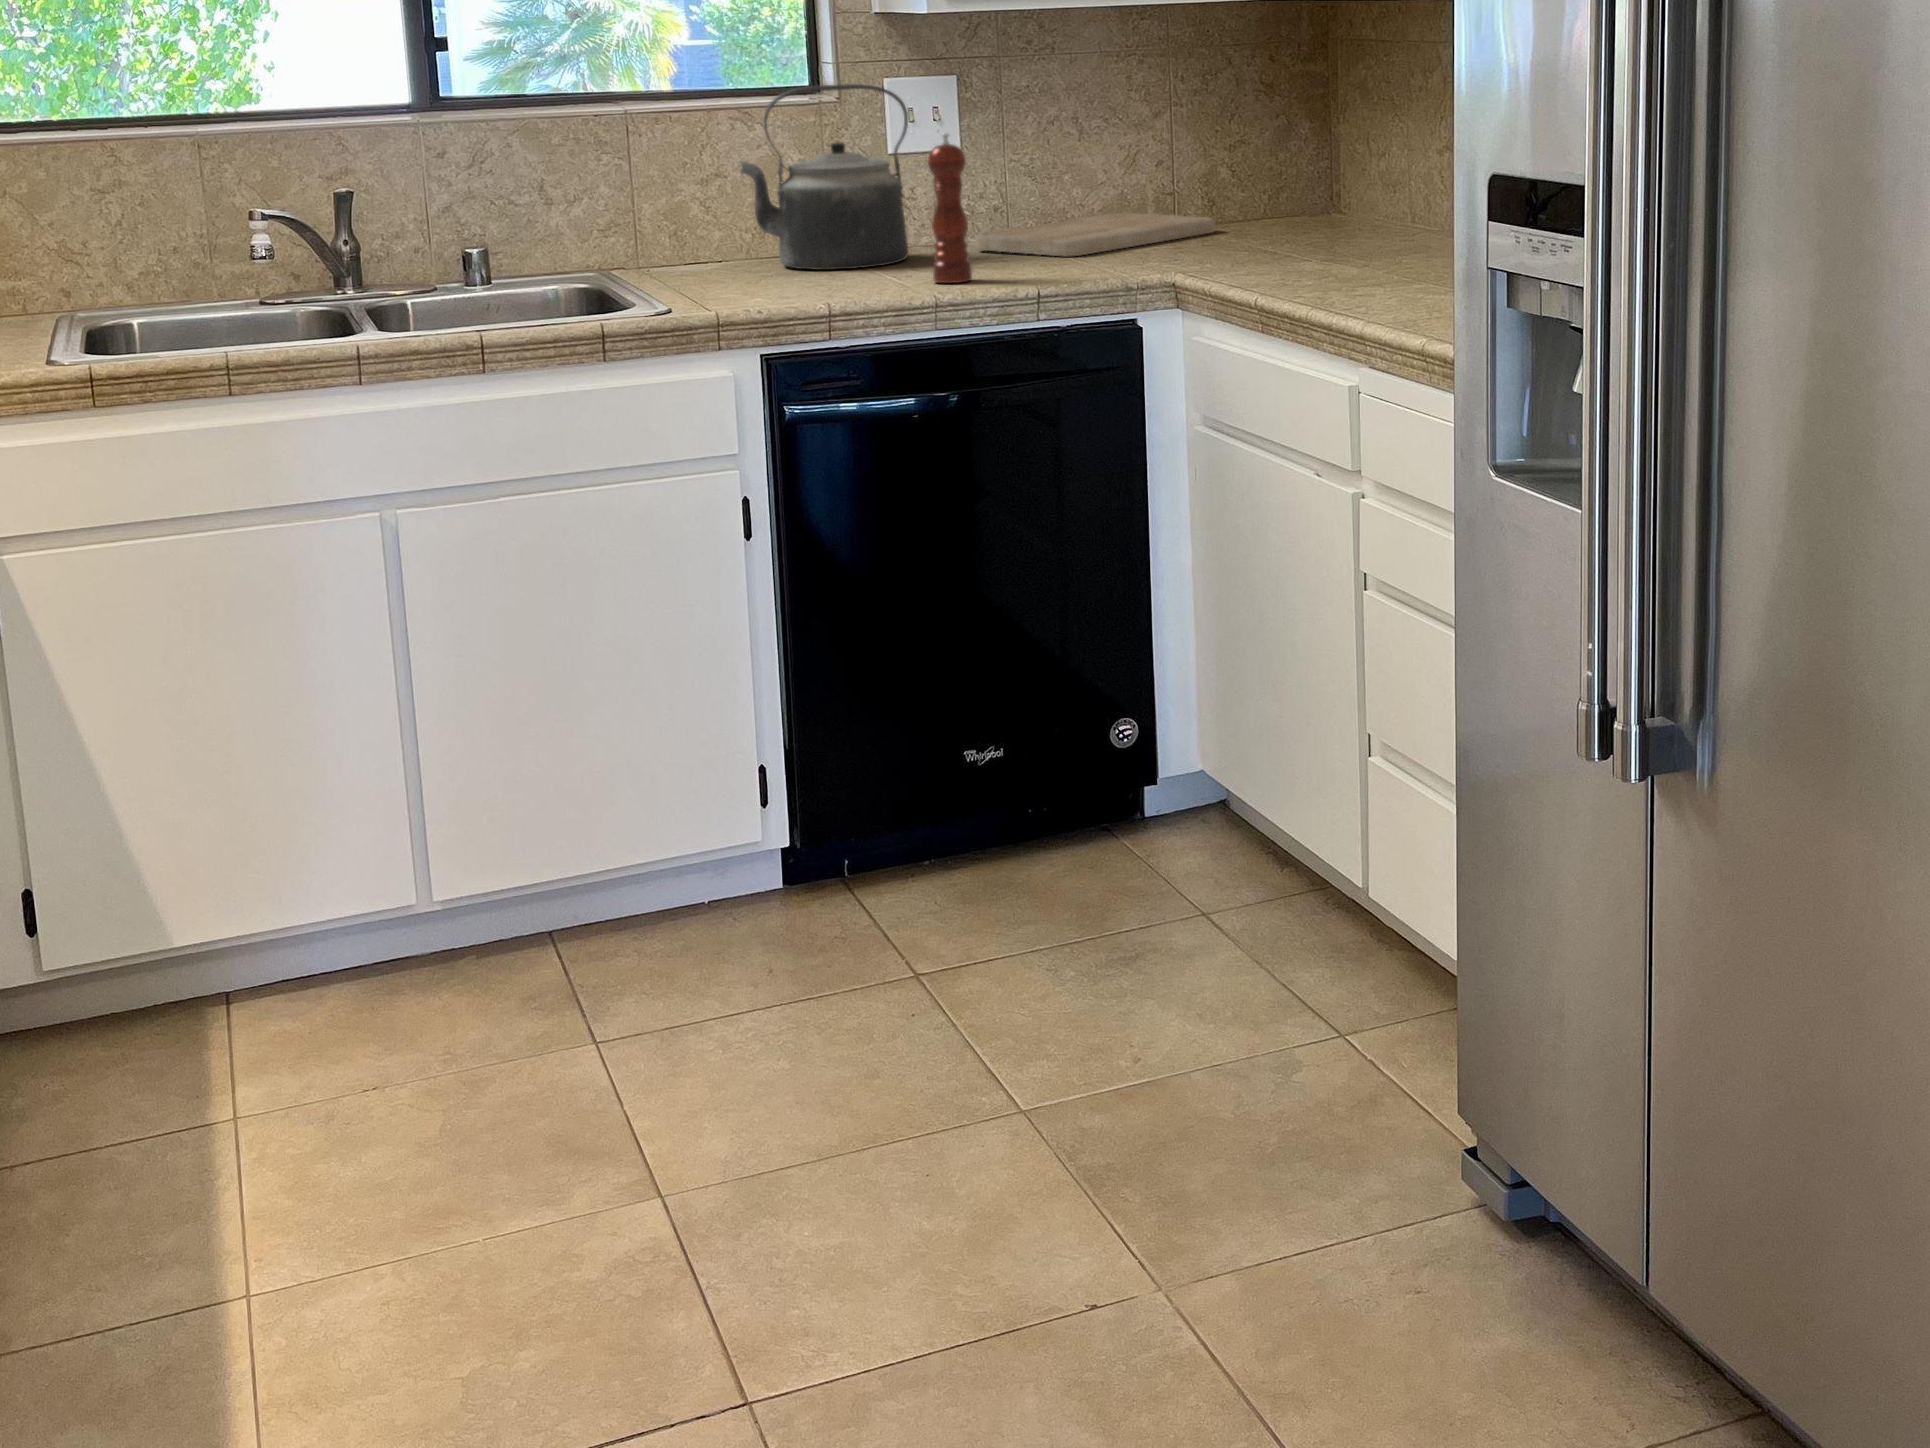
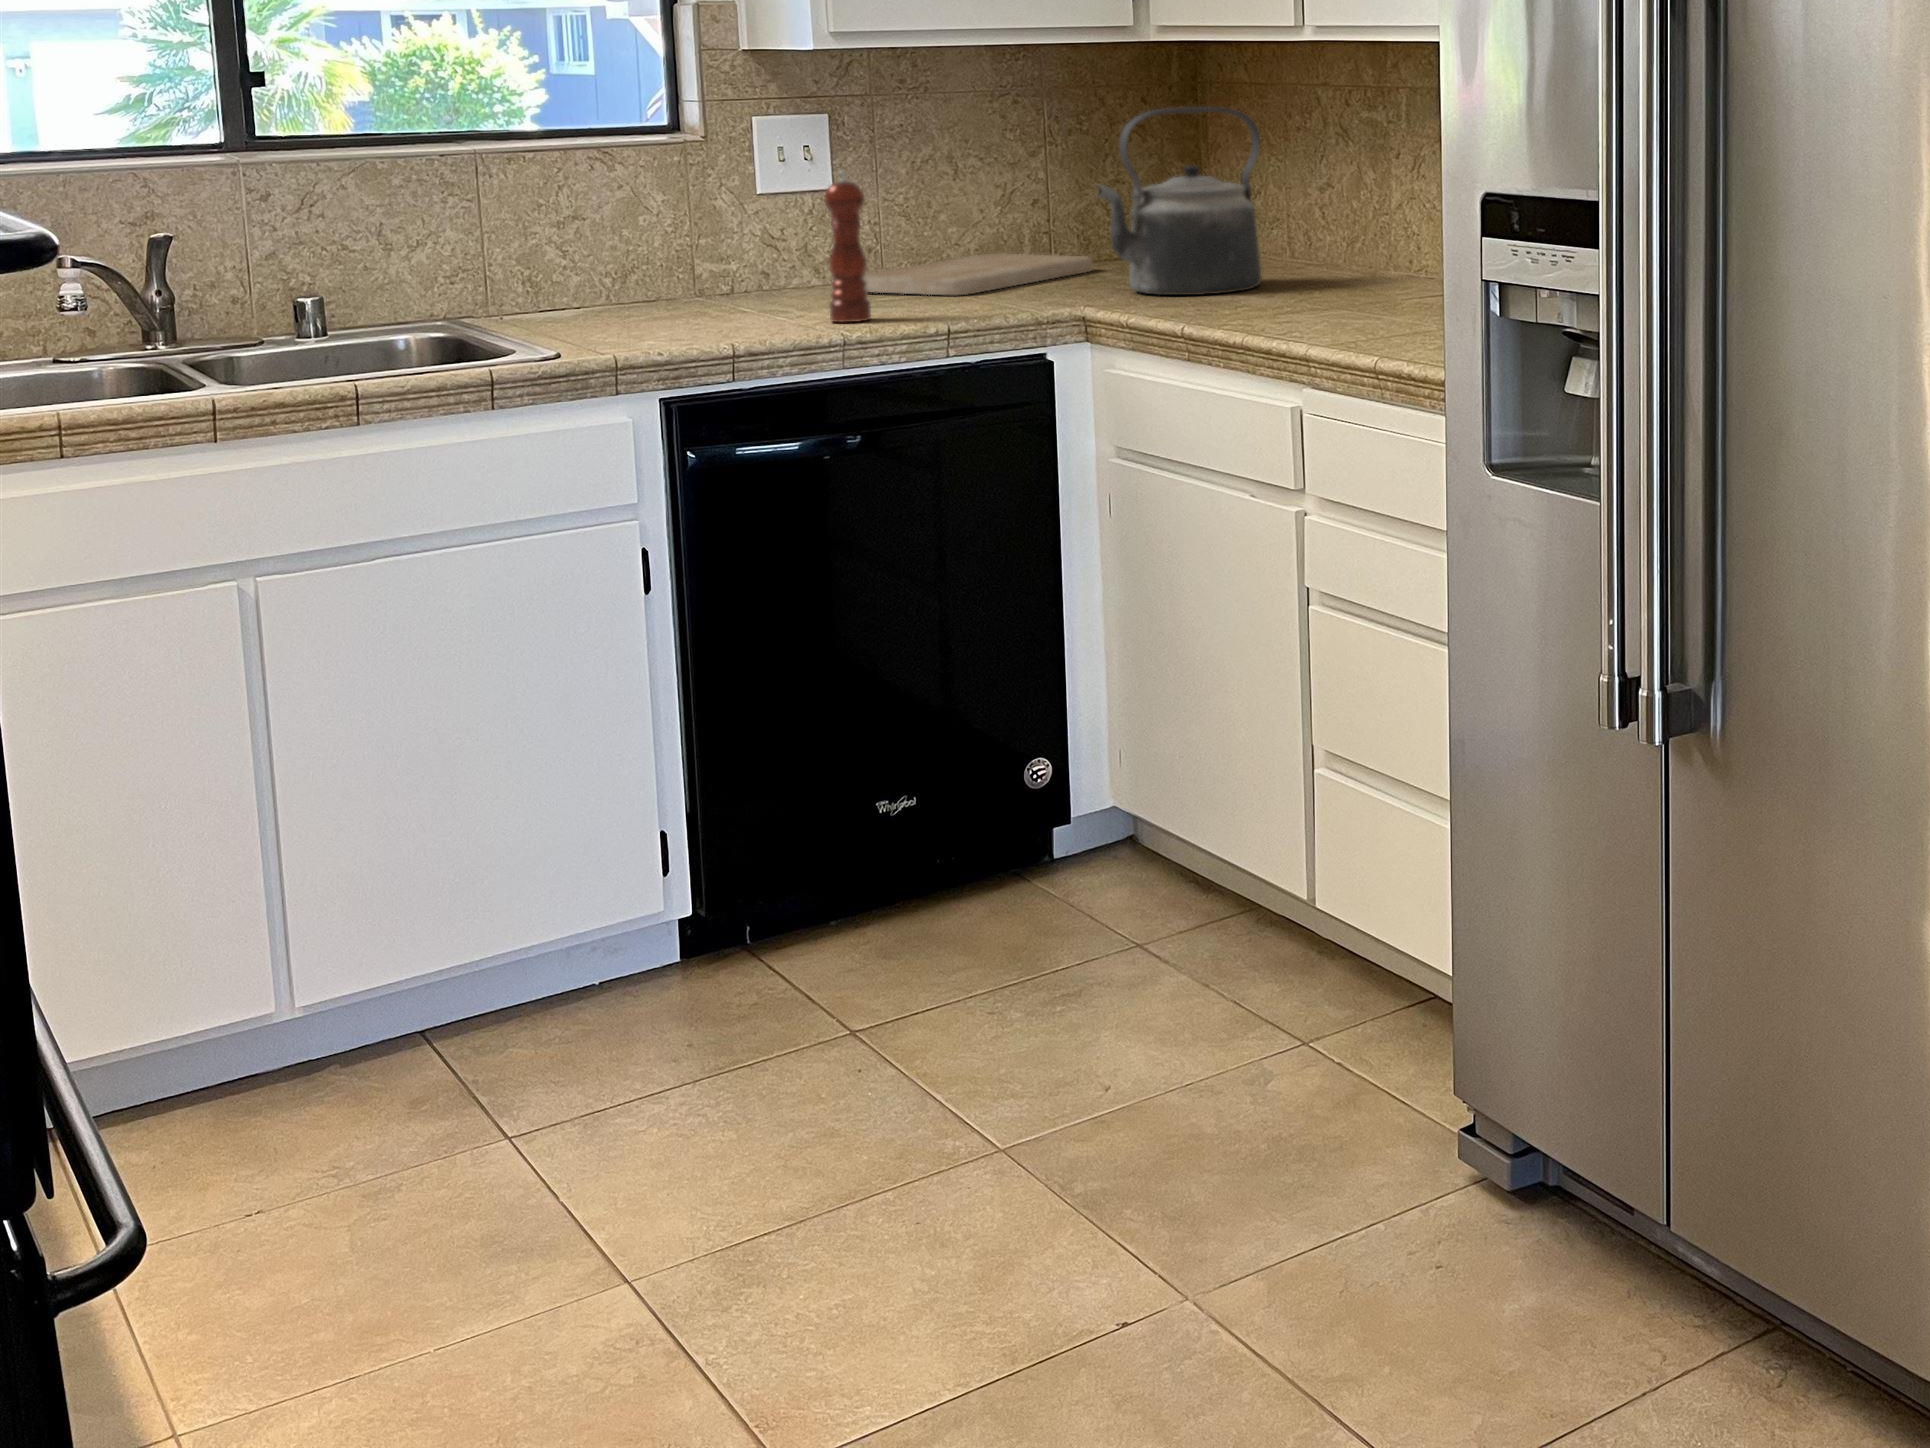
kettle: present [740,84,909,270] -> present [1098,107,1262,295]

